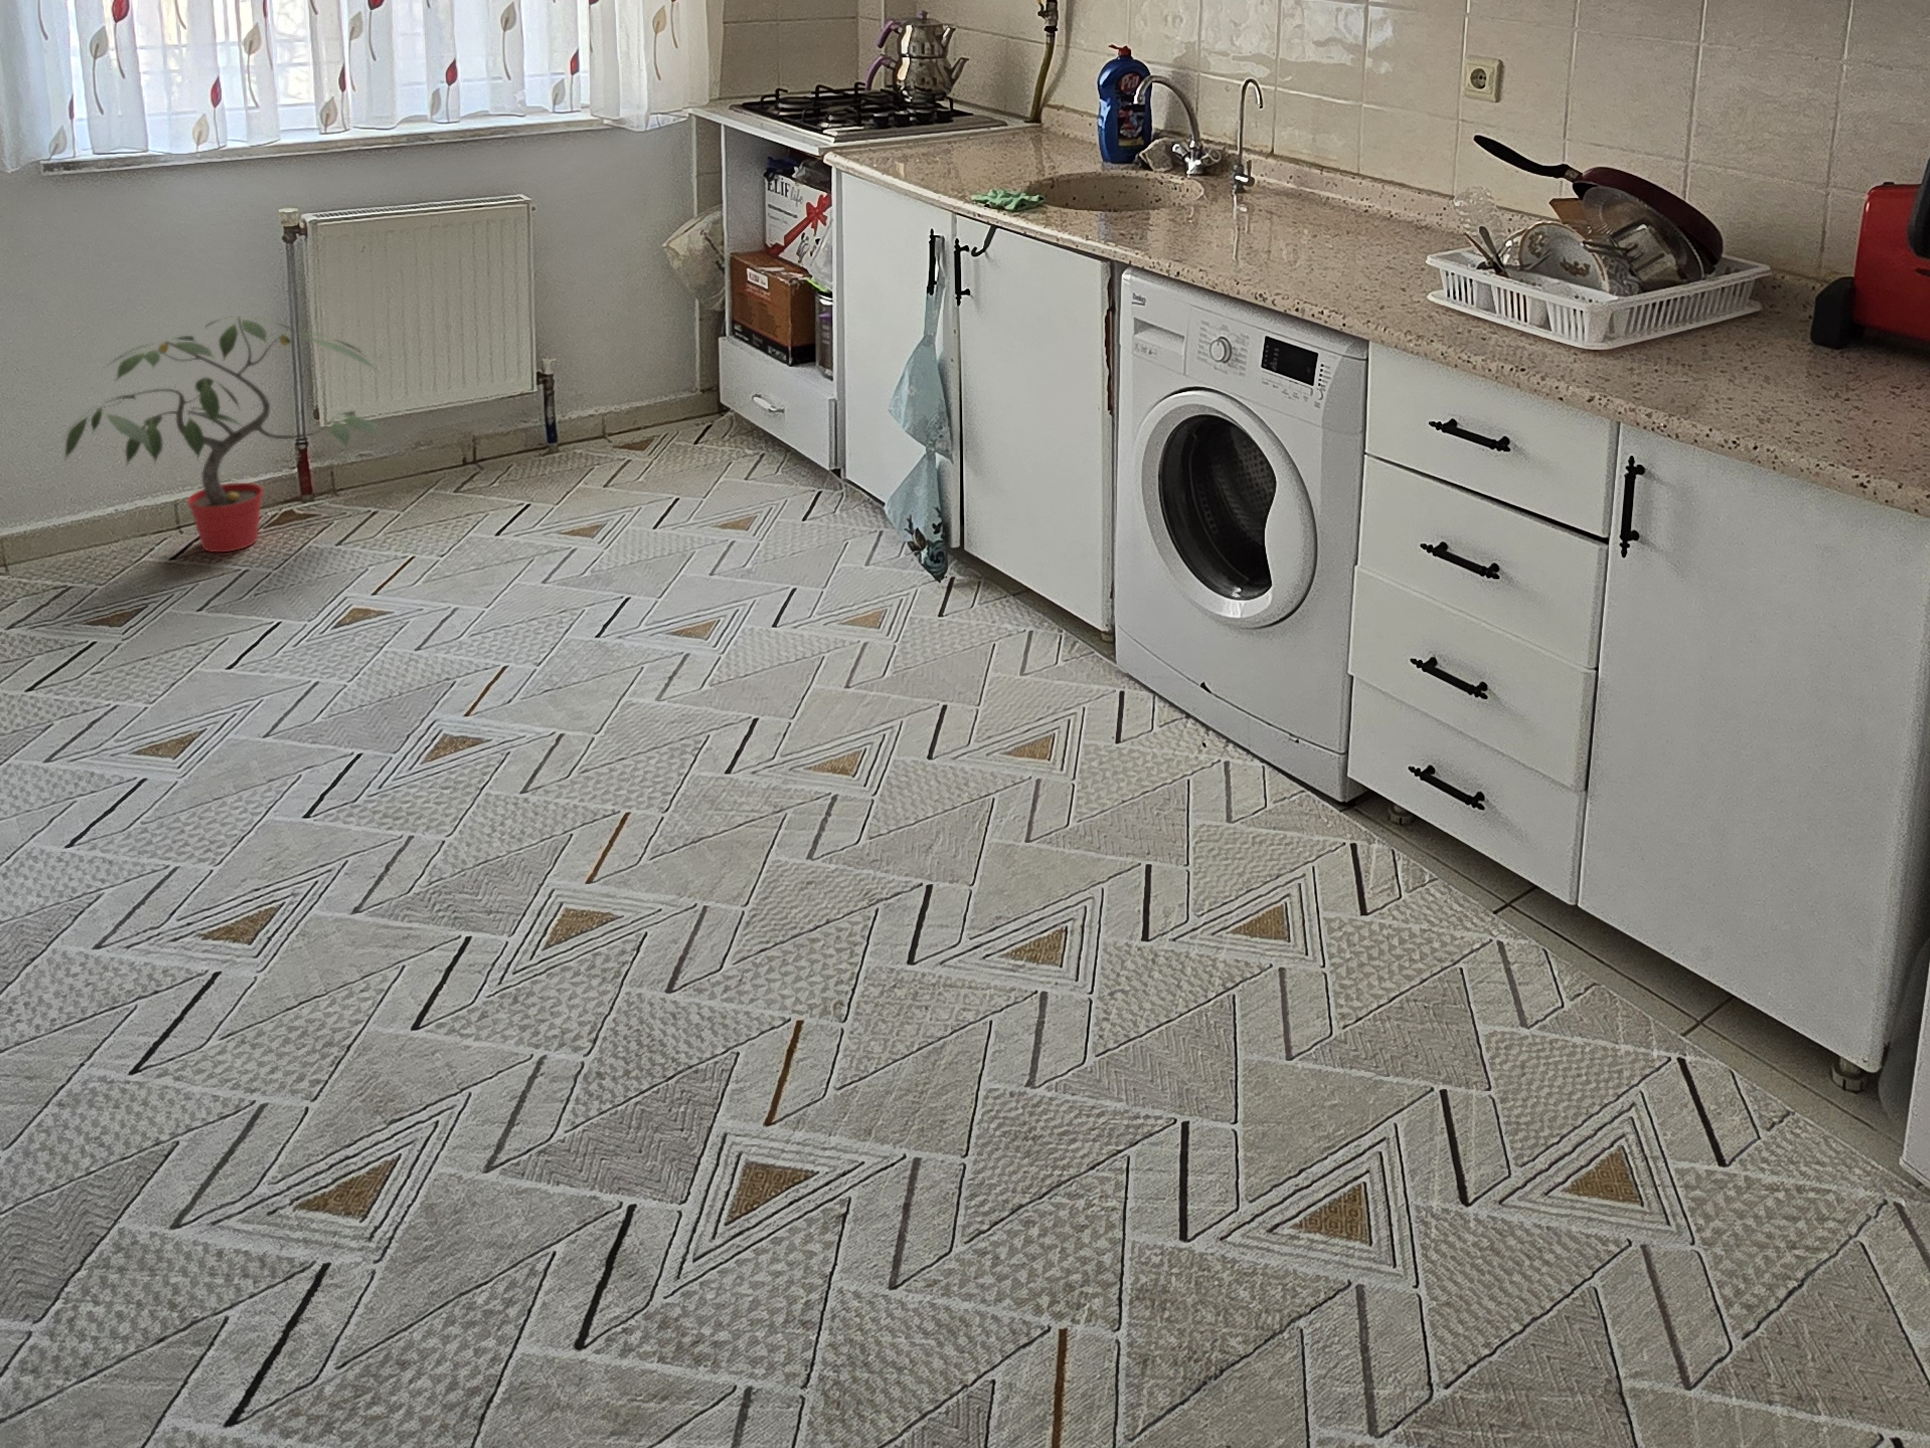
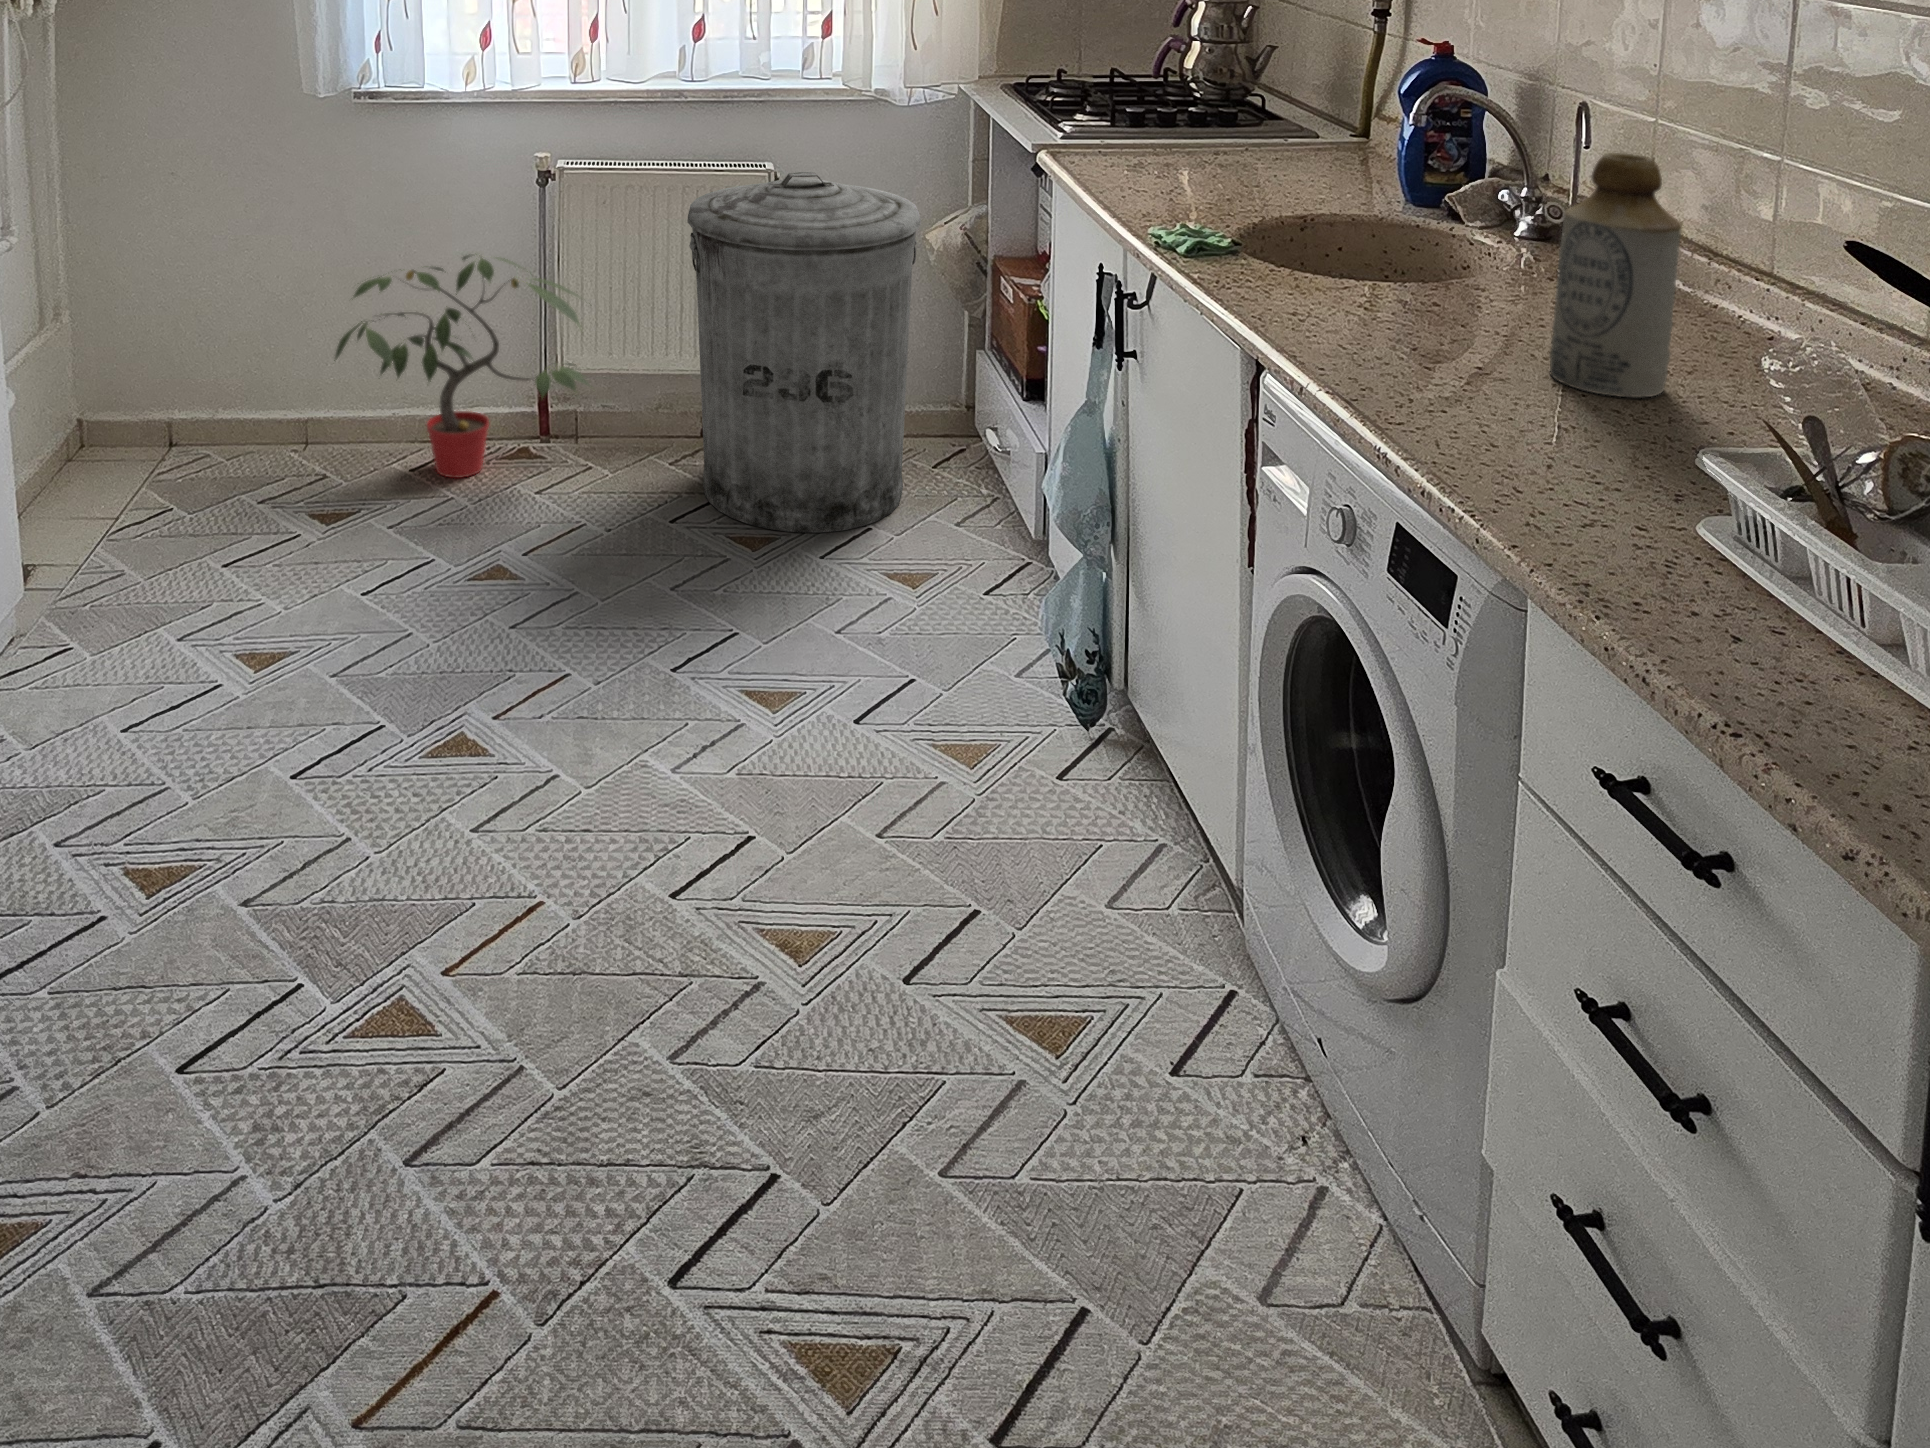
bottle: none [1288,106,1355,252] -> present [1550,153,1682,397]
trash can: none [476,195,700,520] -> present [687,172,921,533]

